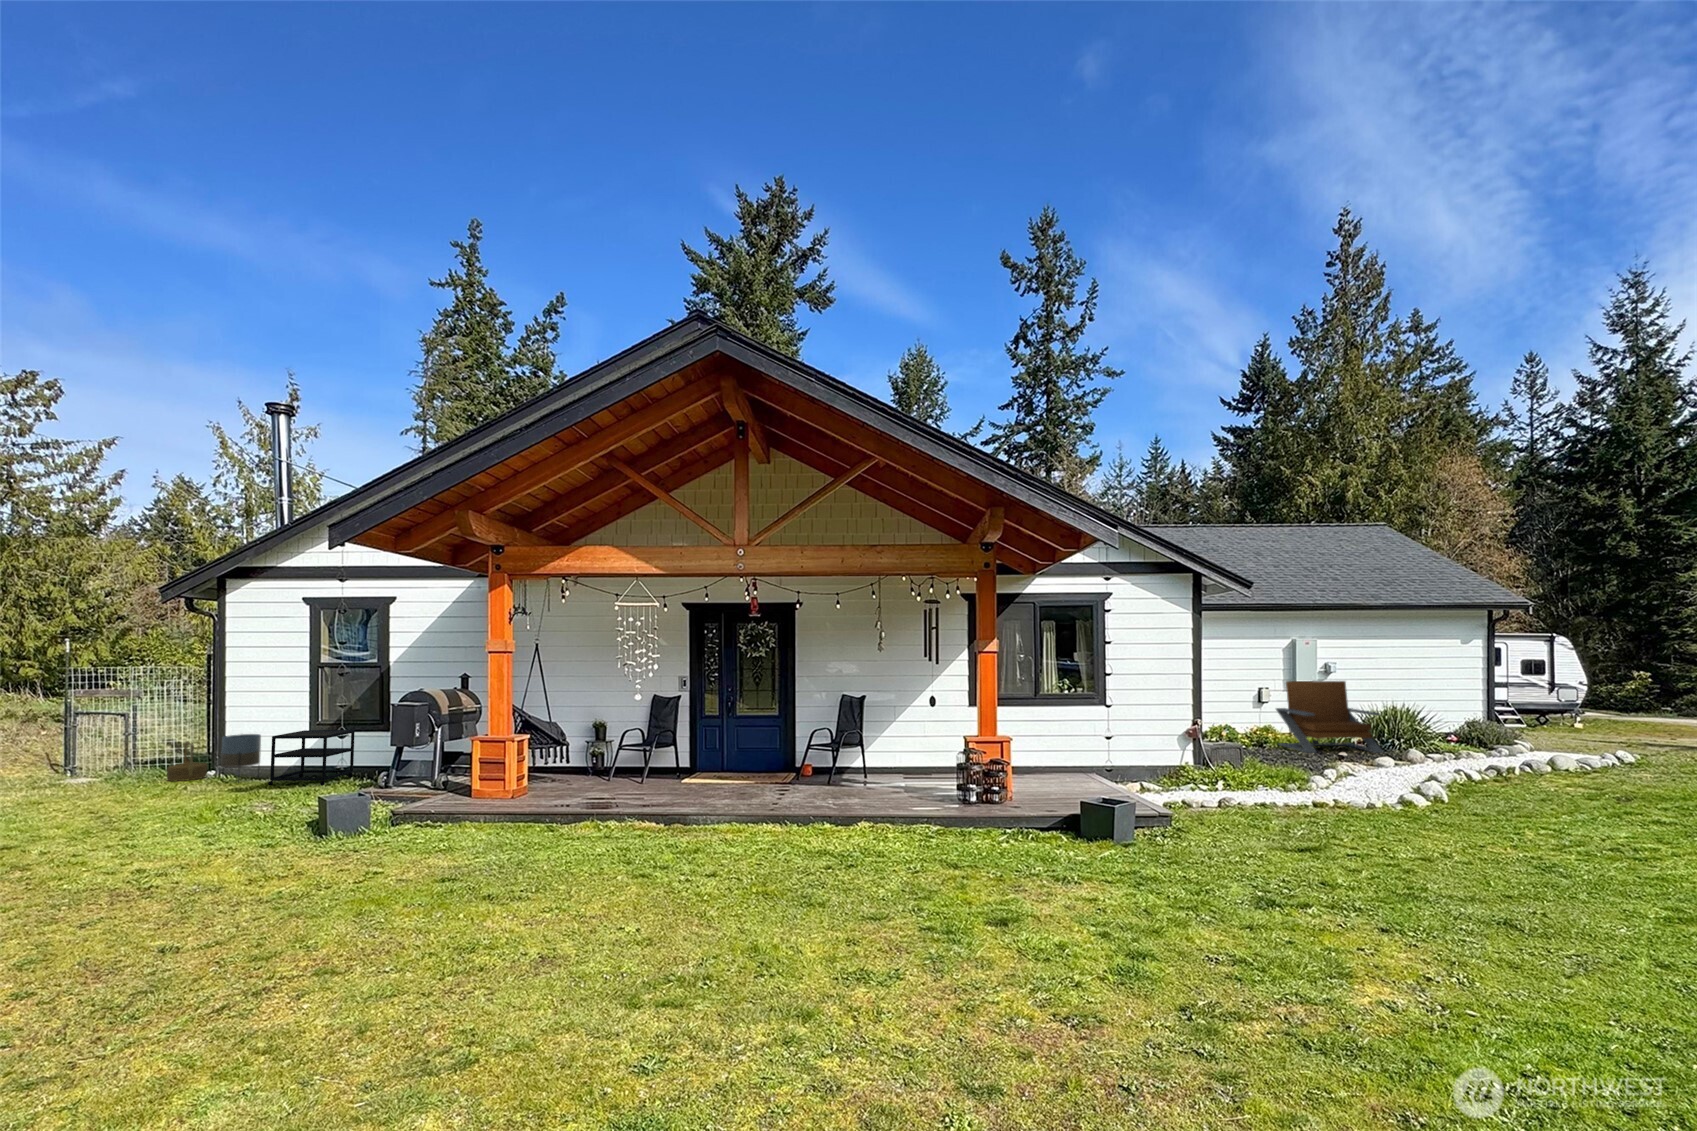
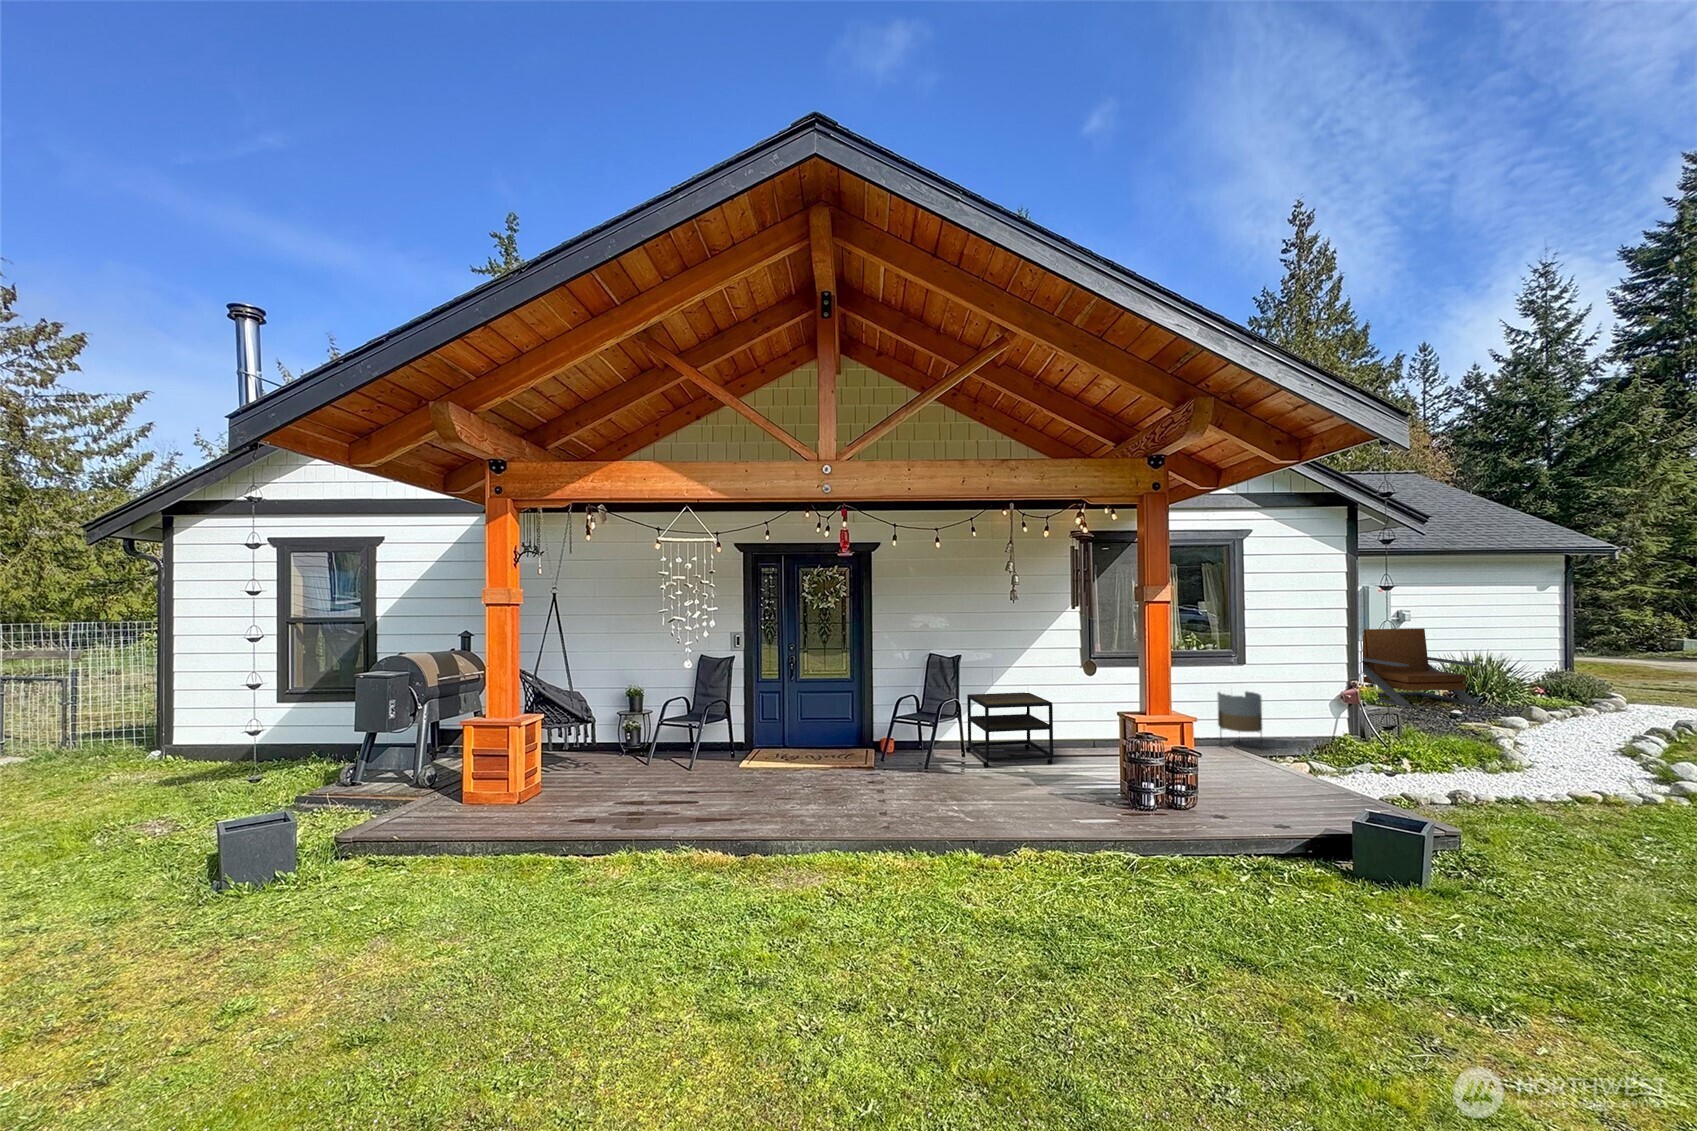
side table: present [268,730,355,786] -> present [966,693,1053,767]
planter: present [221,734,261,768] -> present [1217,691,1262,745]
woven basket: present [167,741,208,781] -> none [87,715,149,768]

